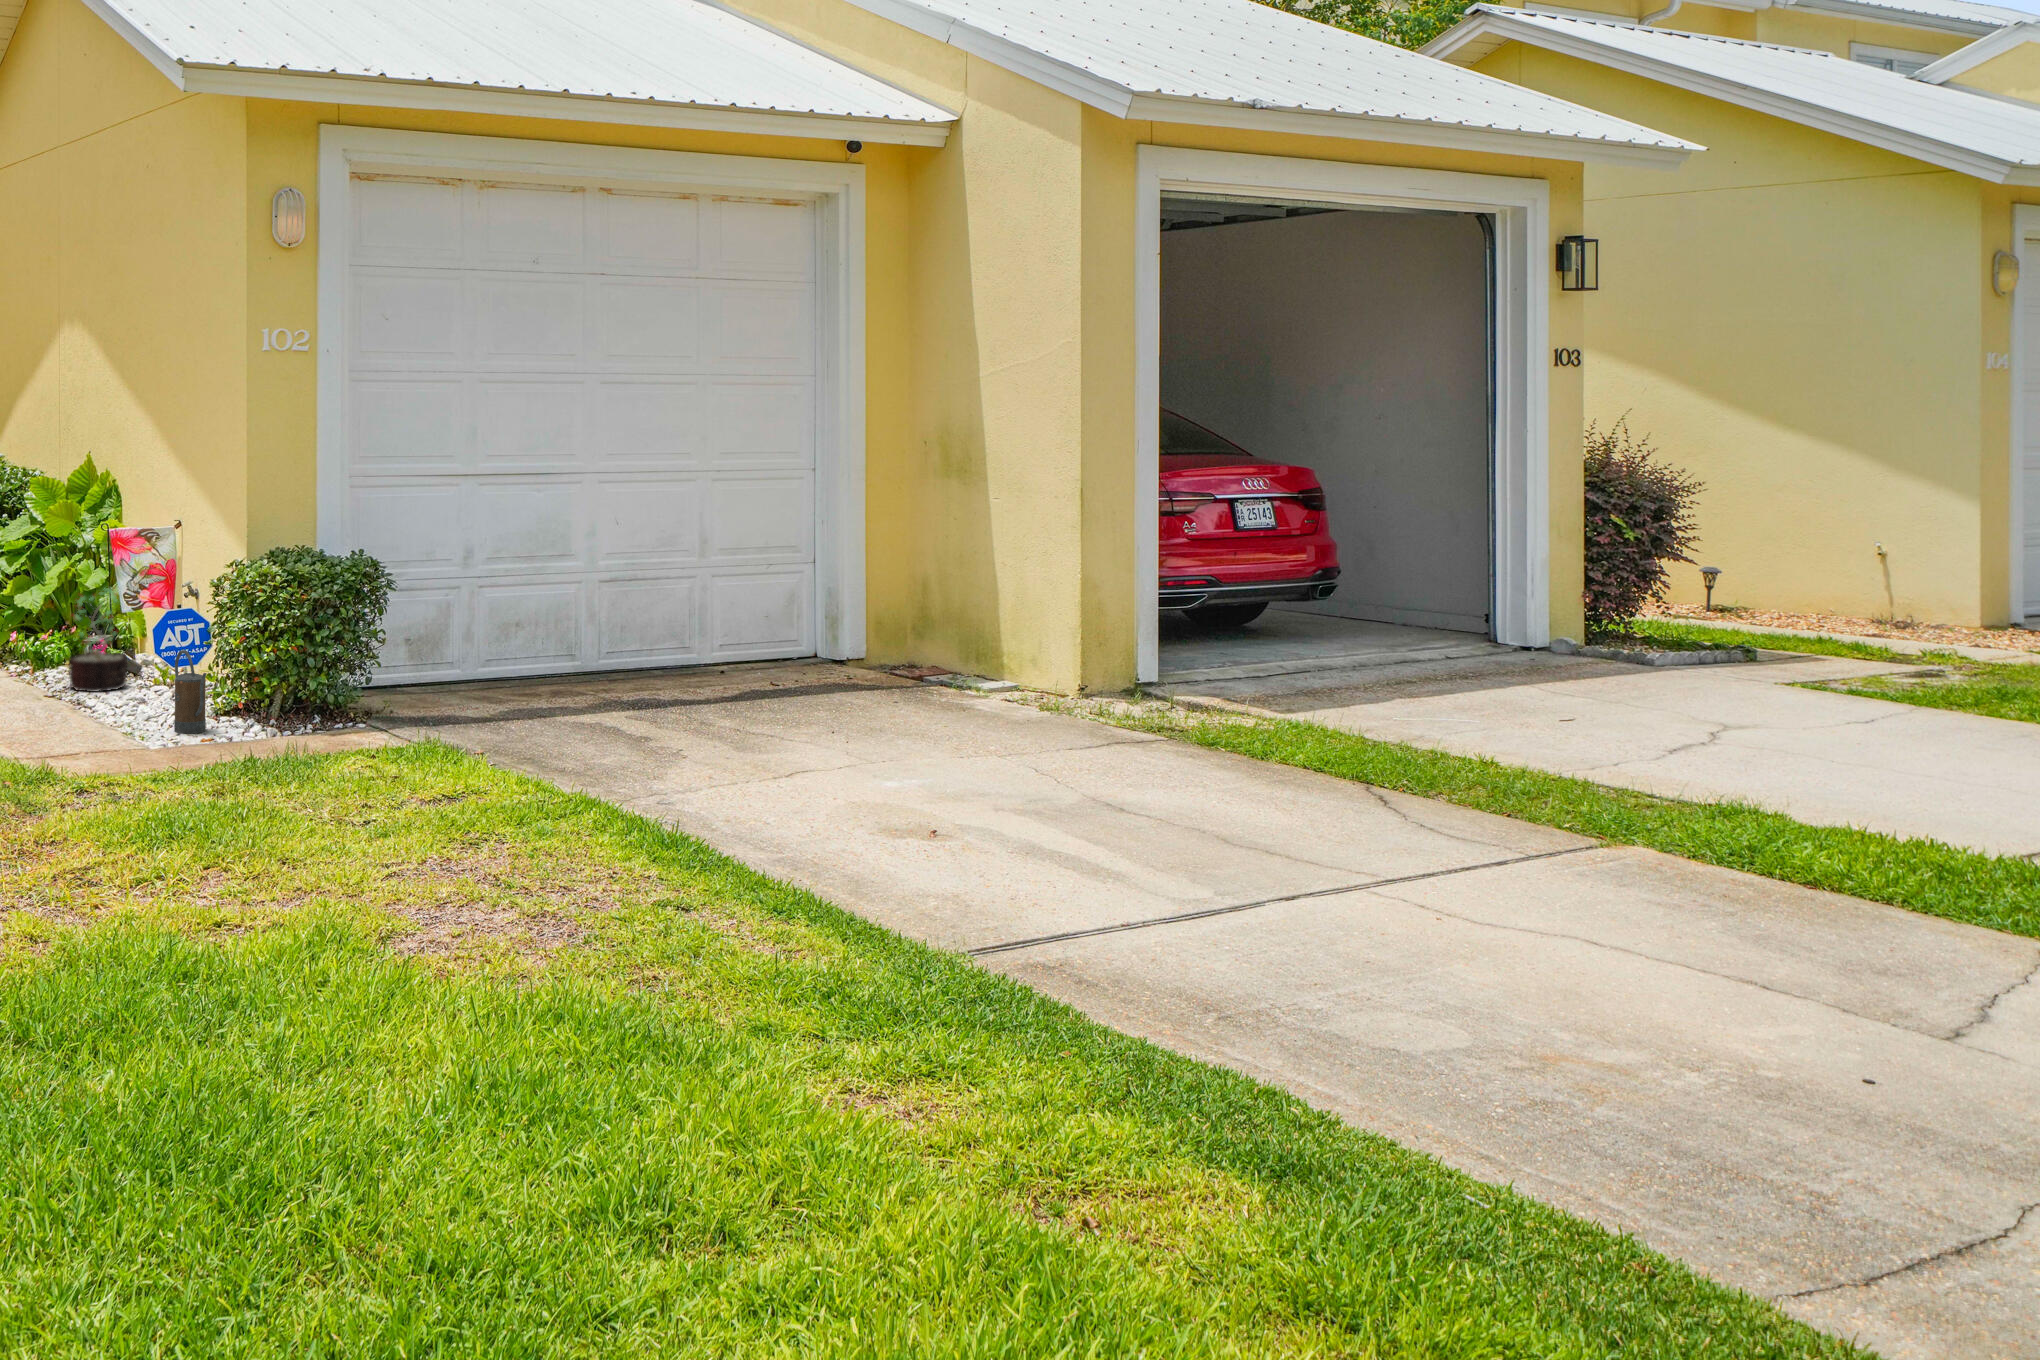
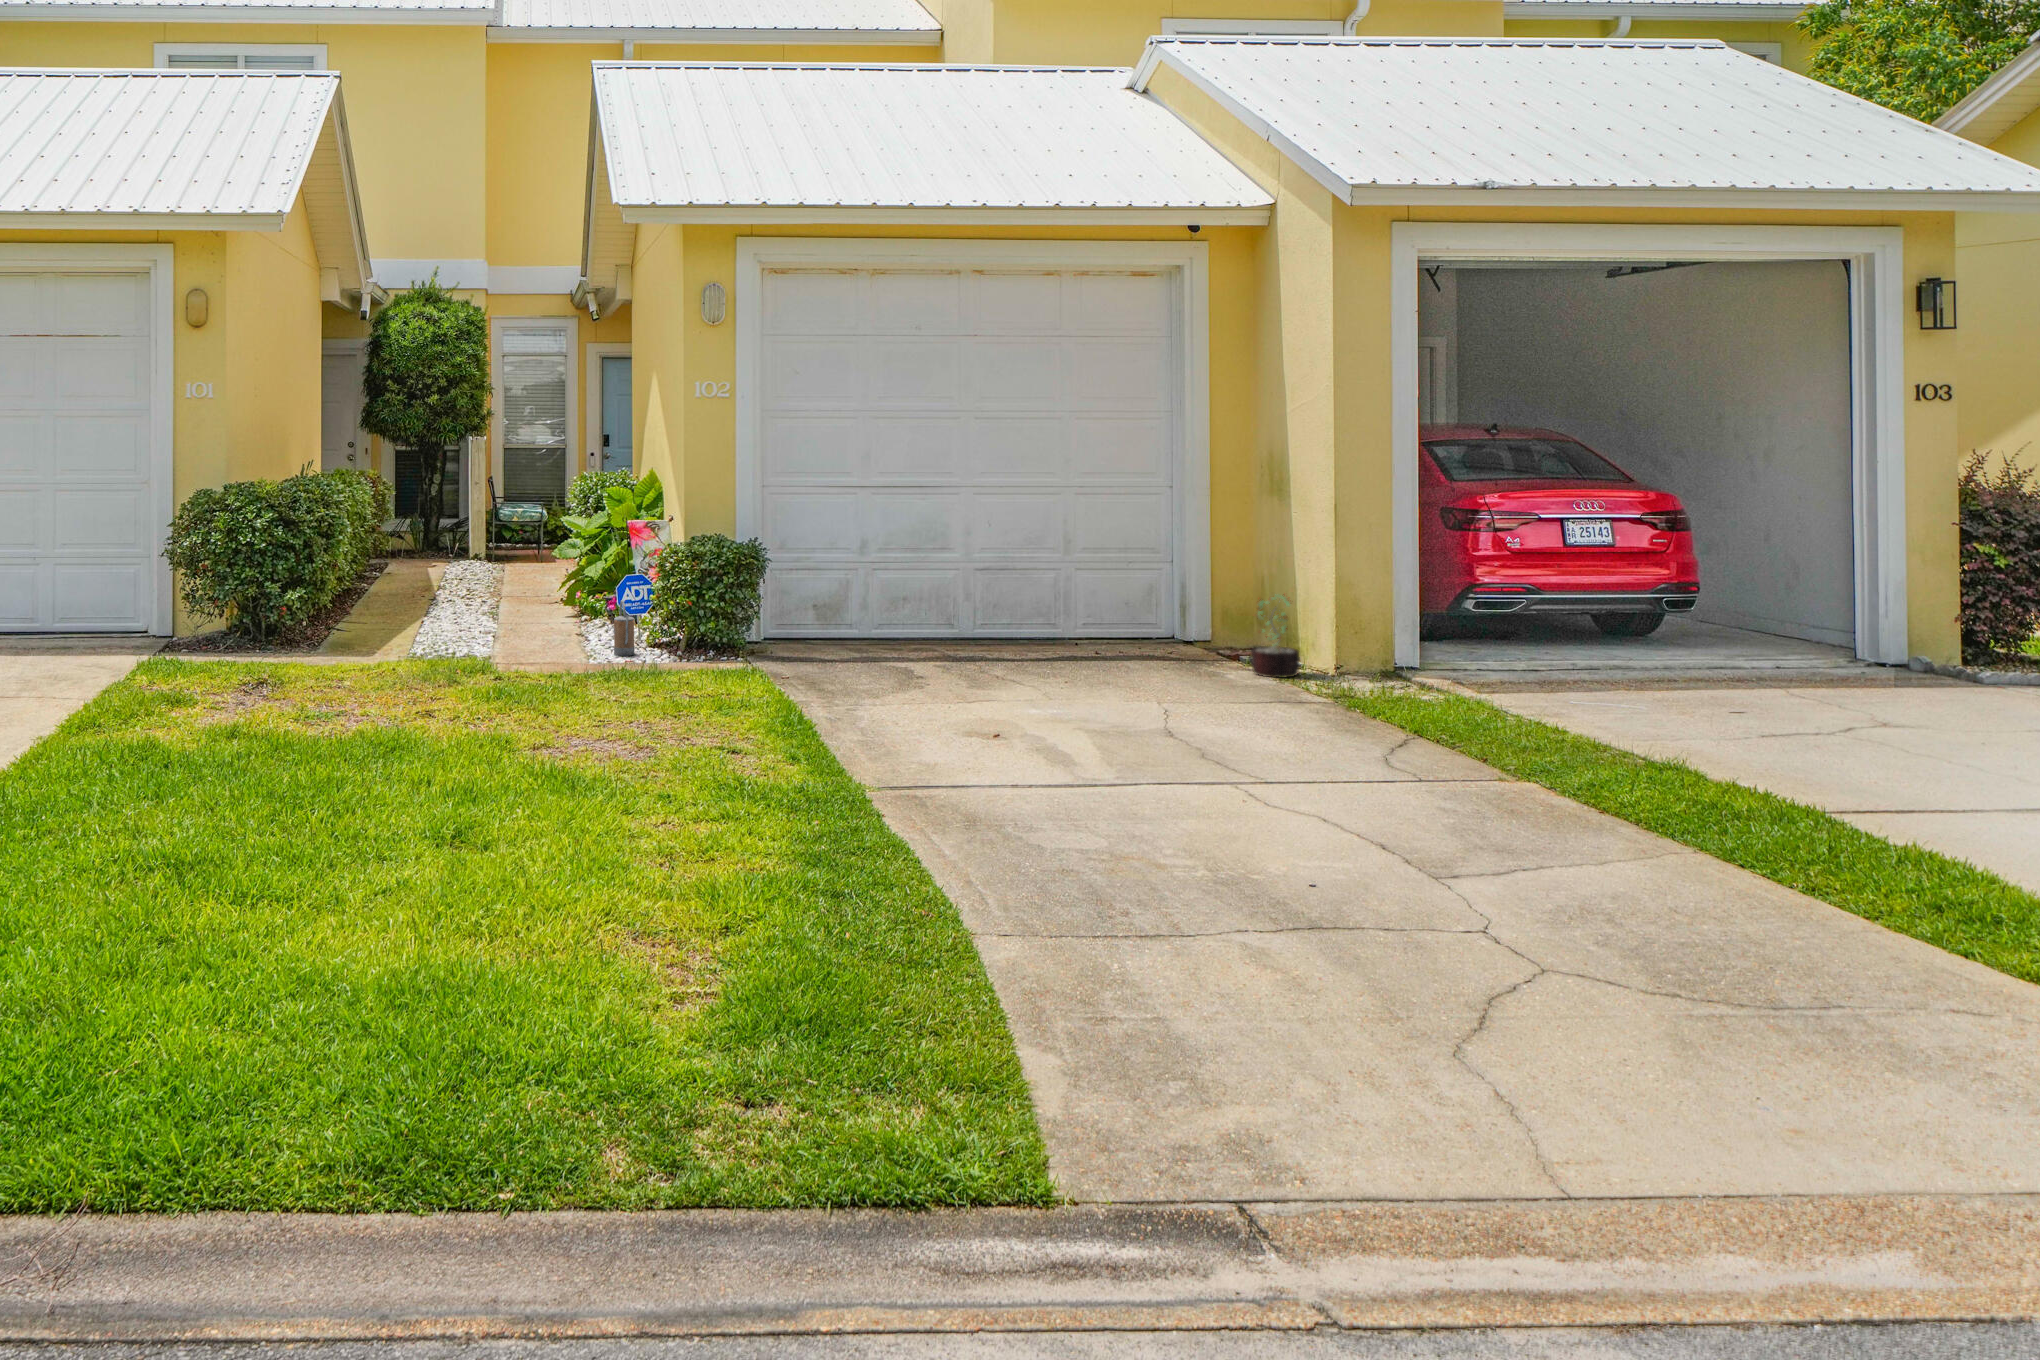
decorative plant: present [69,588,128,692] -> present [1251,595,1300,678]

